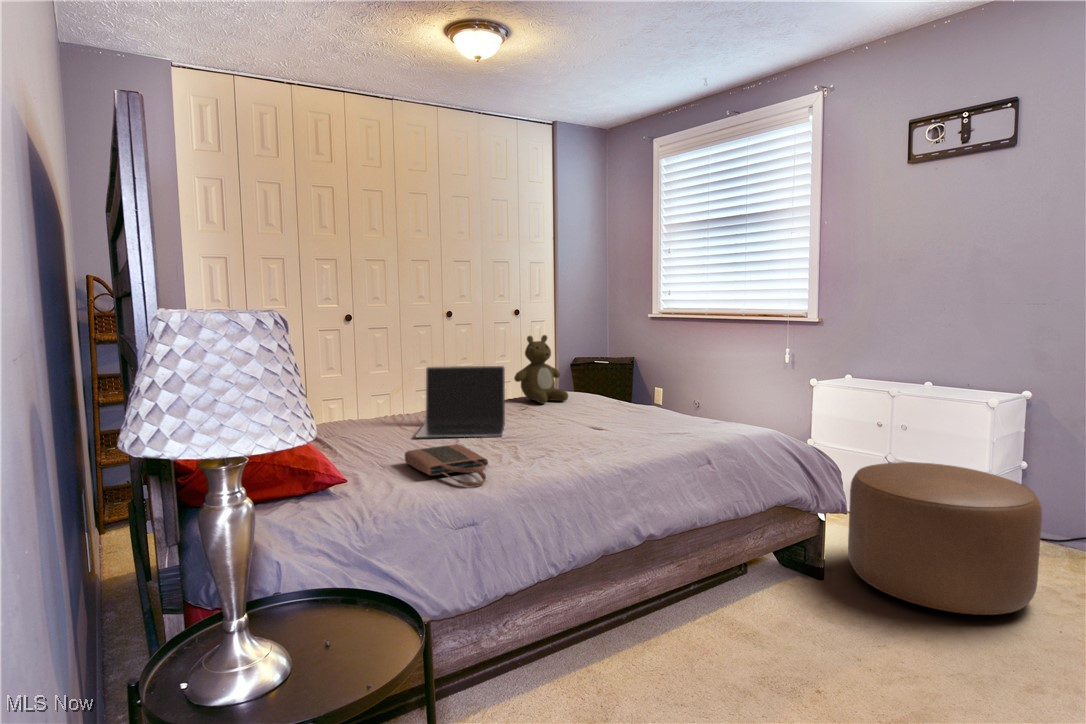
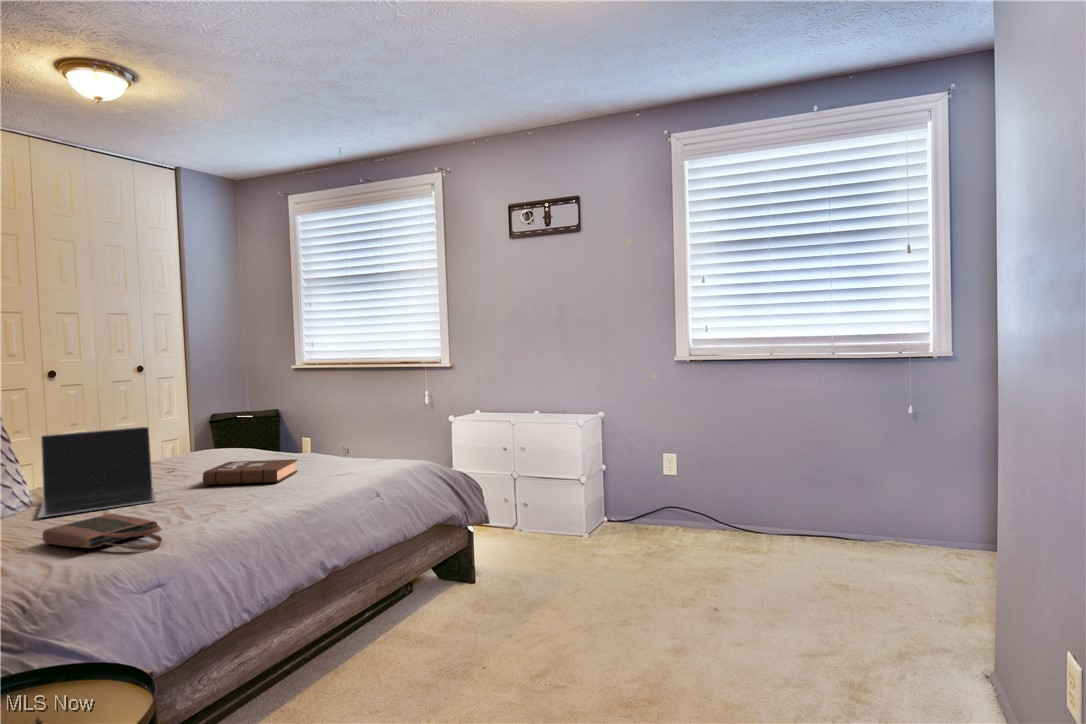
teddy bear: present [514,335,568,404] -> none [151,391,218,465]
book: none [544,406,632,433] -> present [203,459,298,485]
ottoman: present [848,462,1042,615] -> none [491,472,615,581]

